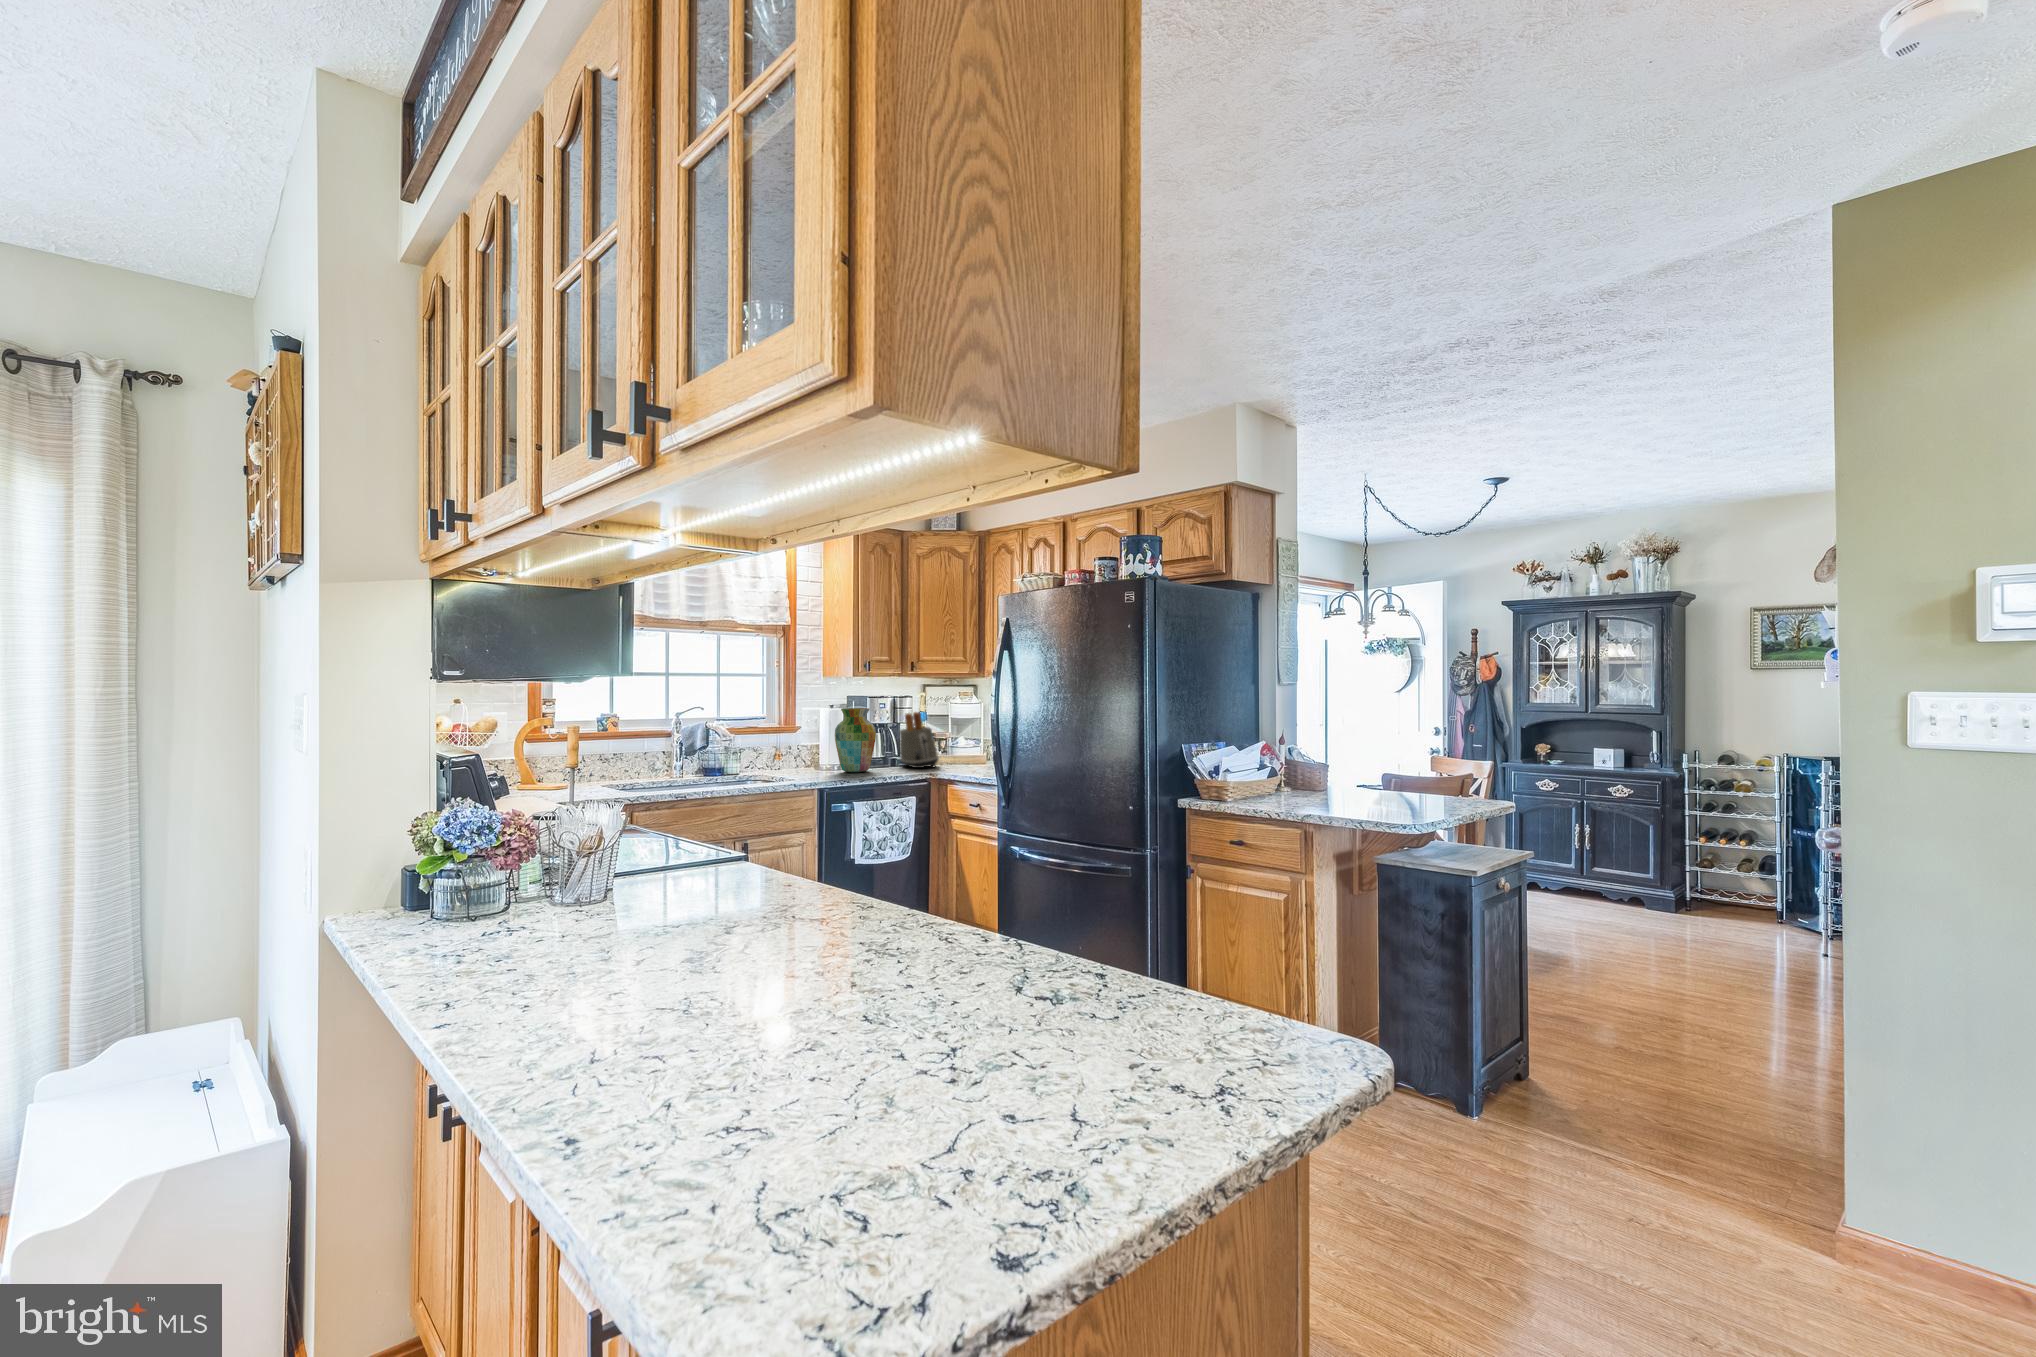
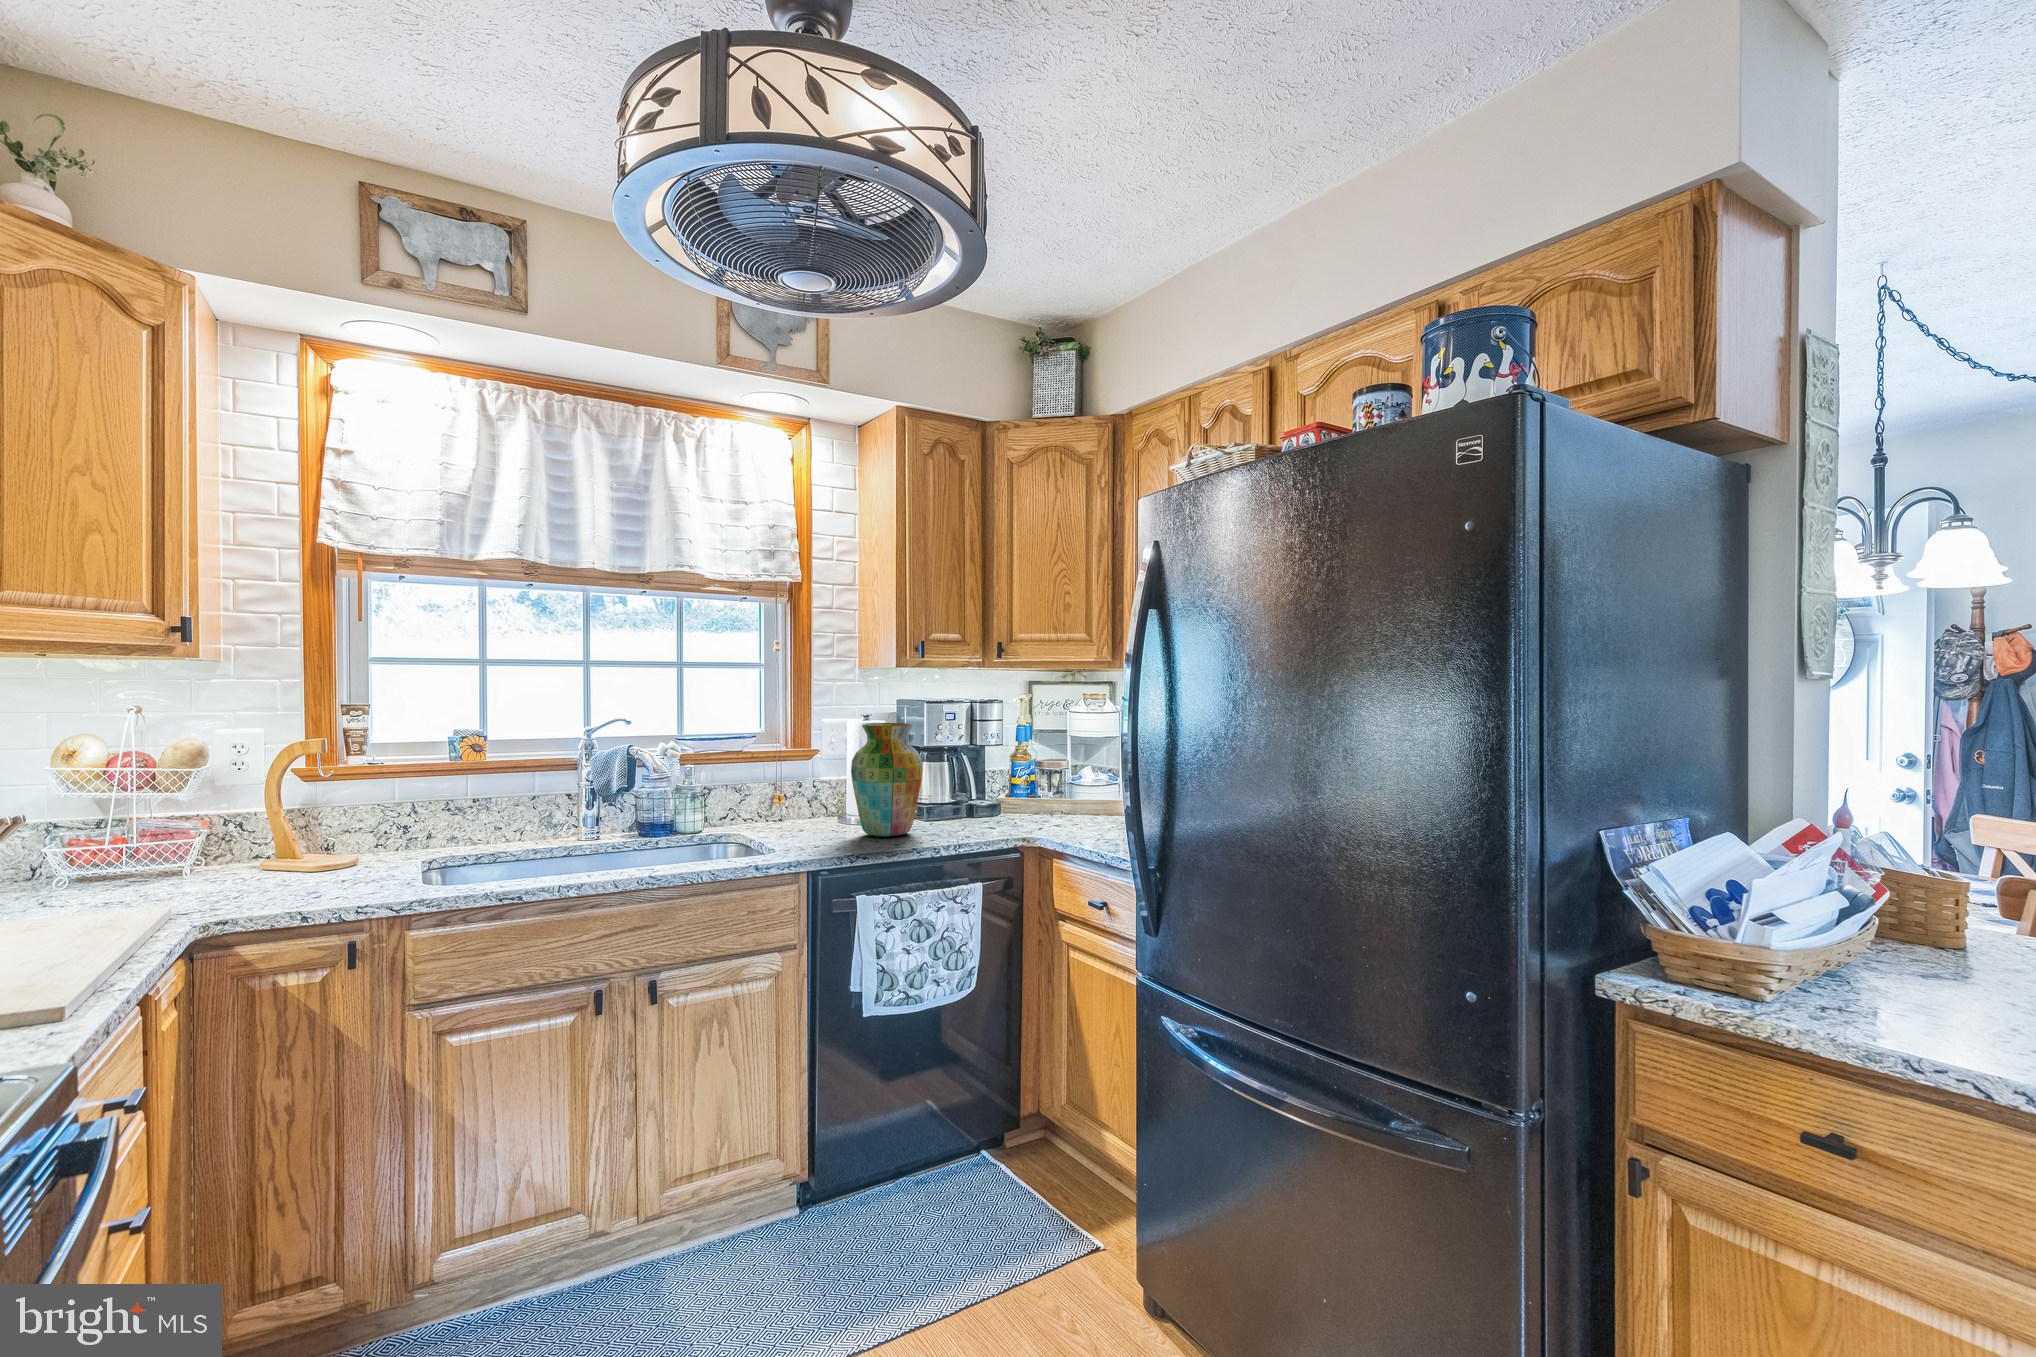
toaster: present [899,712,939,768] -> none [973,729,1034,830]

